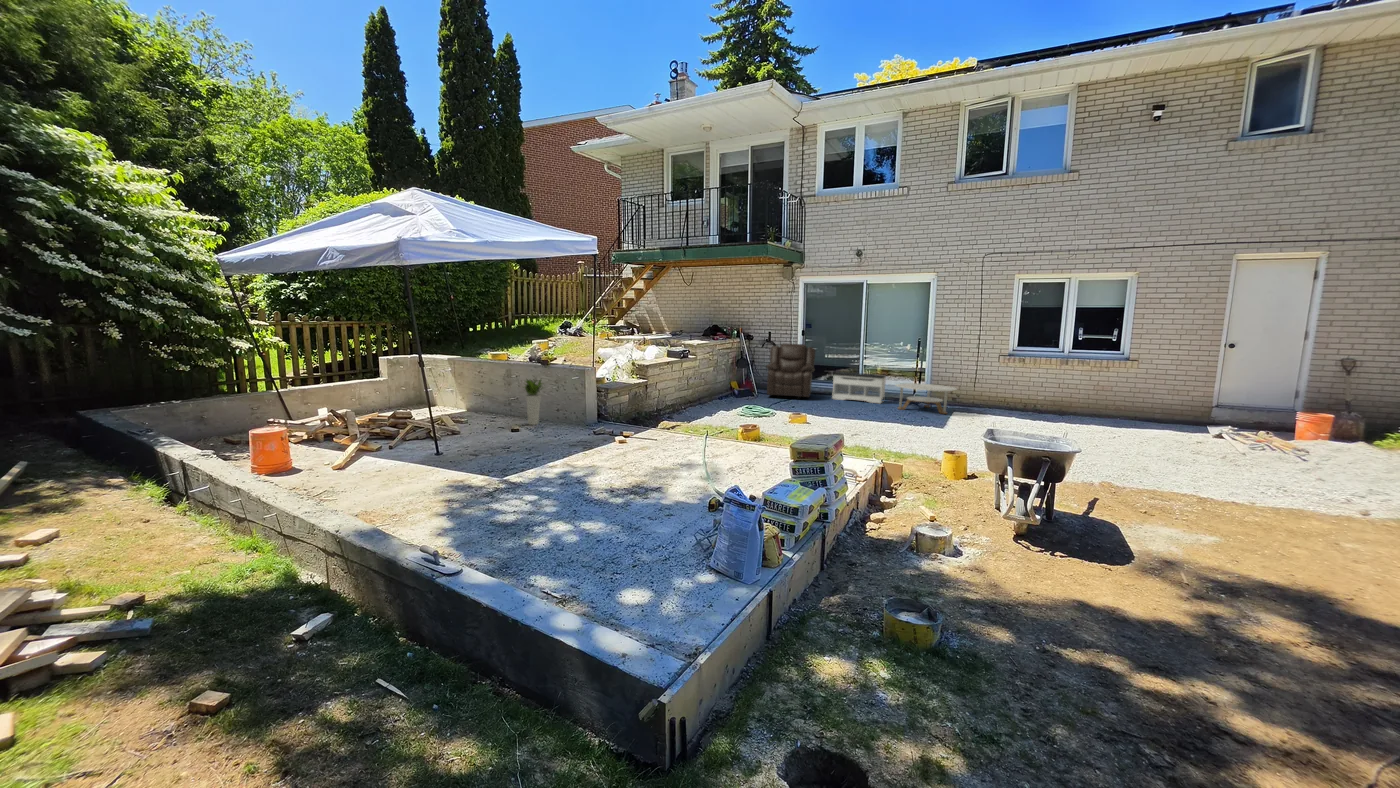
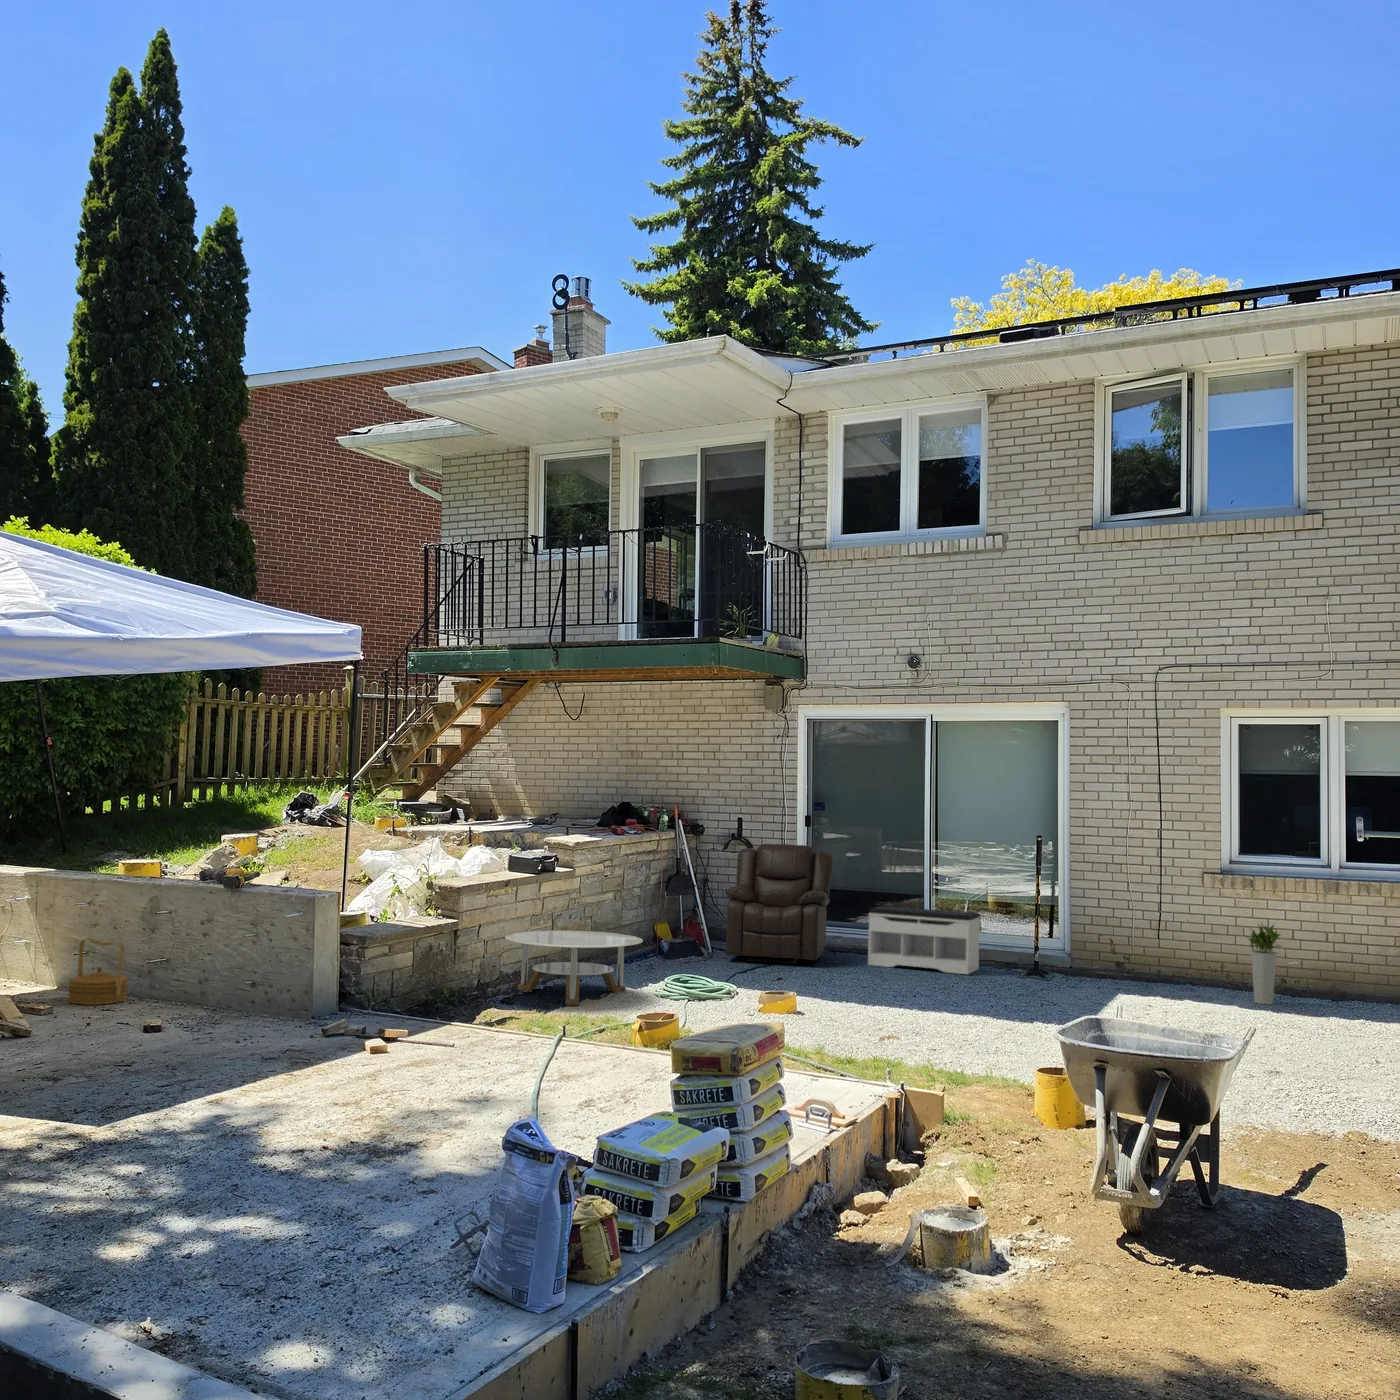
planter: present [525,380,542,425] -> present [1249,925,1281,1005]
round table: present [896,383,957,414] -> present [505,930,643,1005]
woven basket: none [473,390,501,420] -> present [68,938,129,1005]

